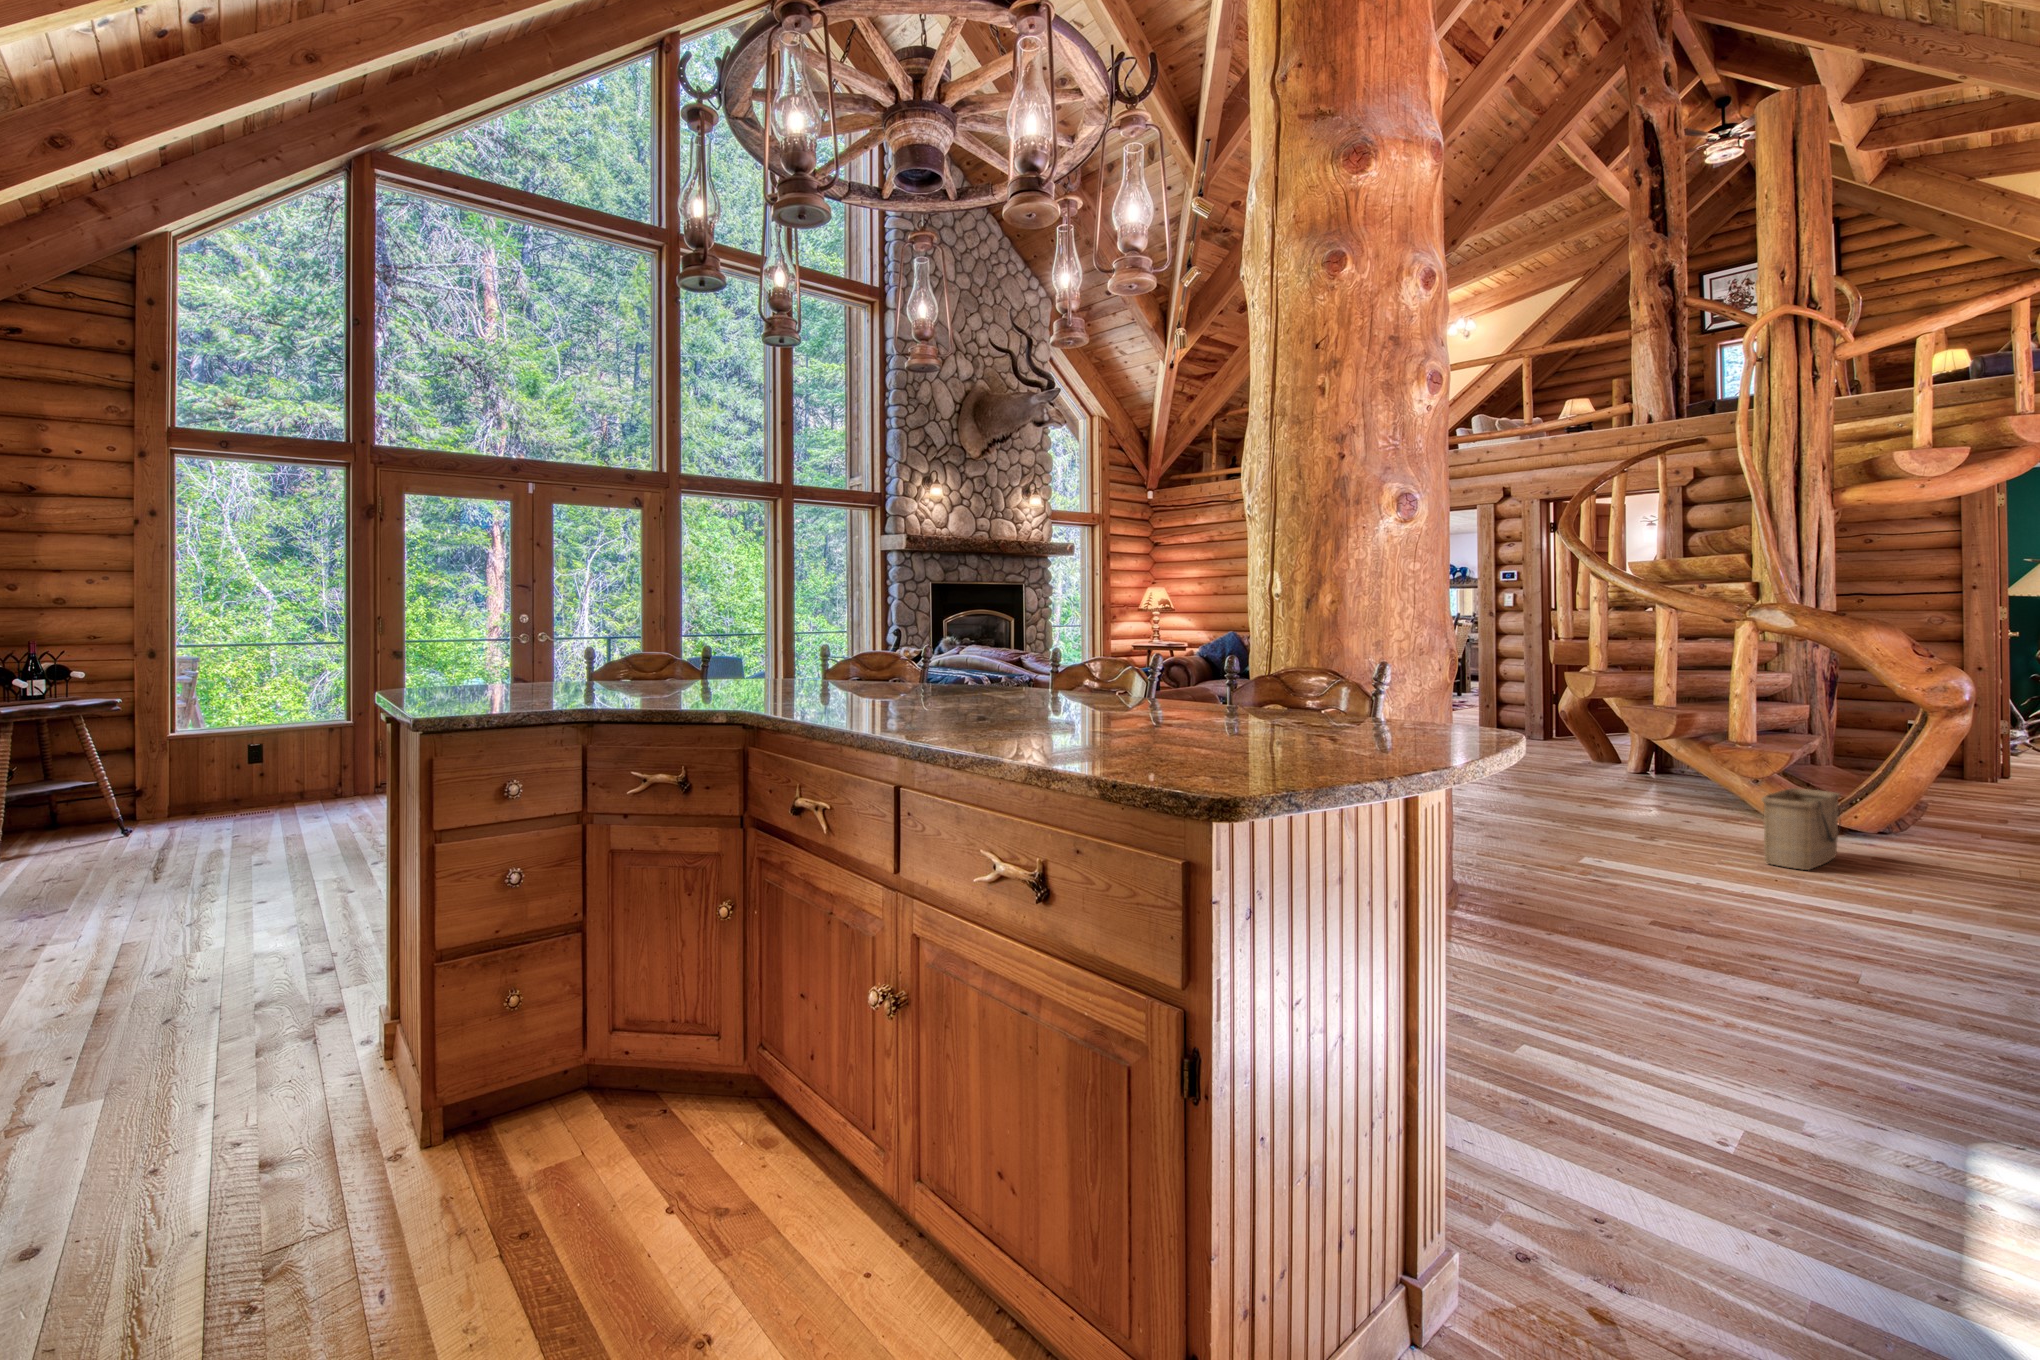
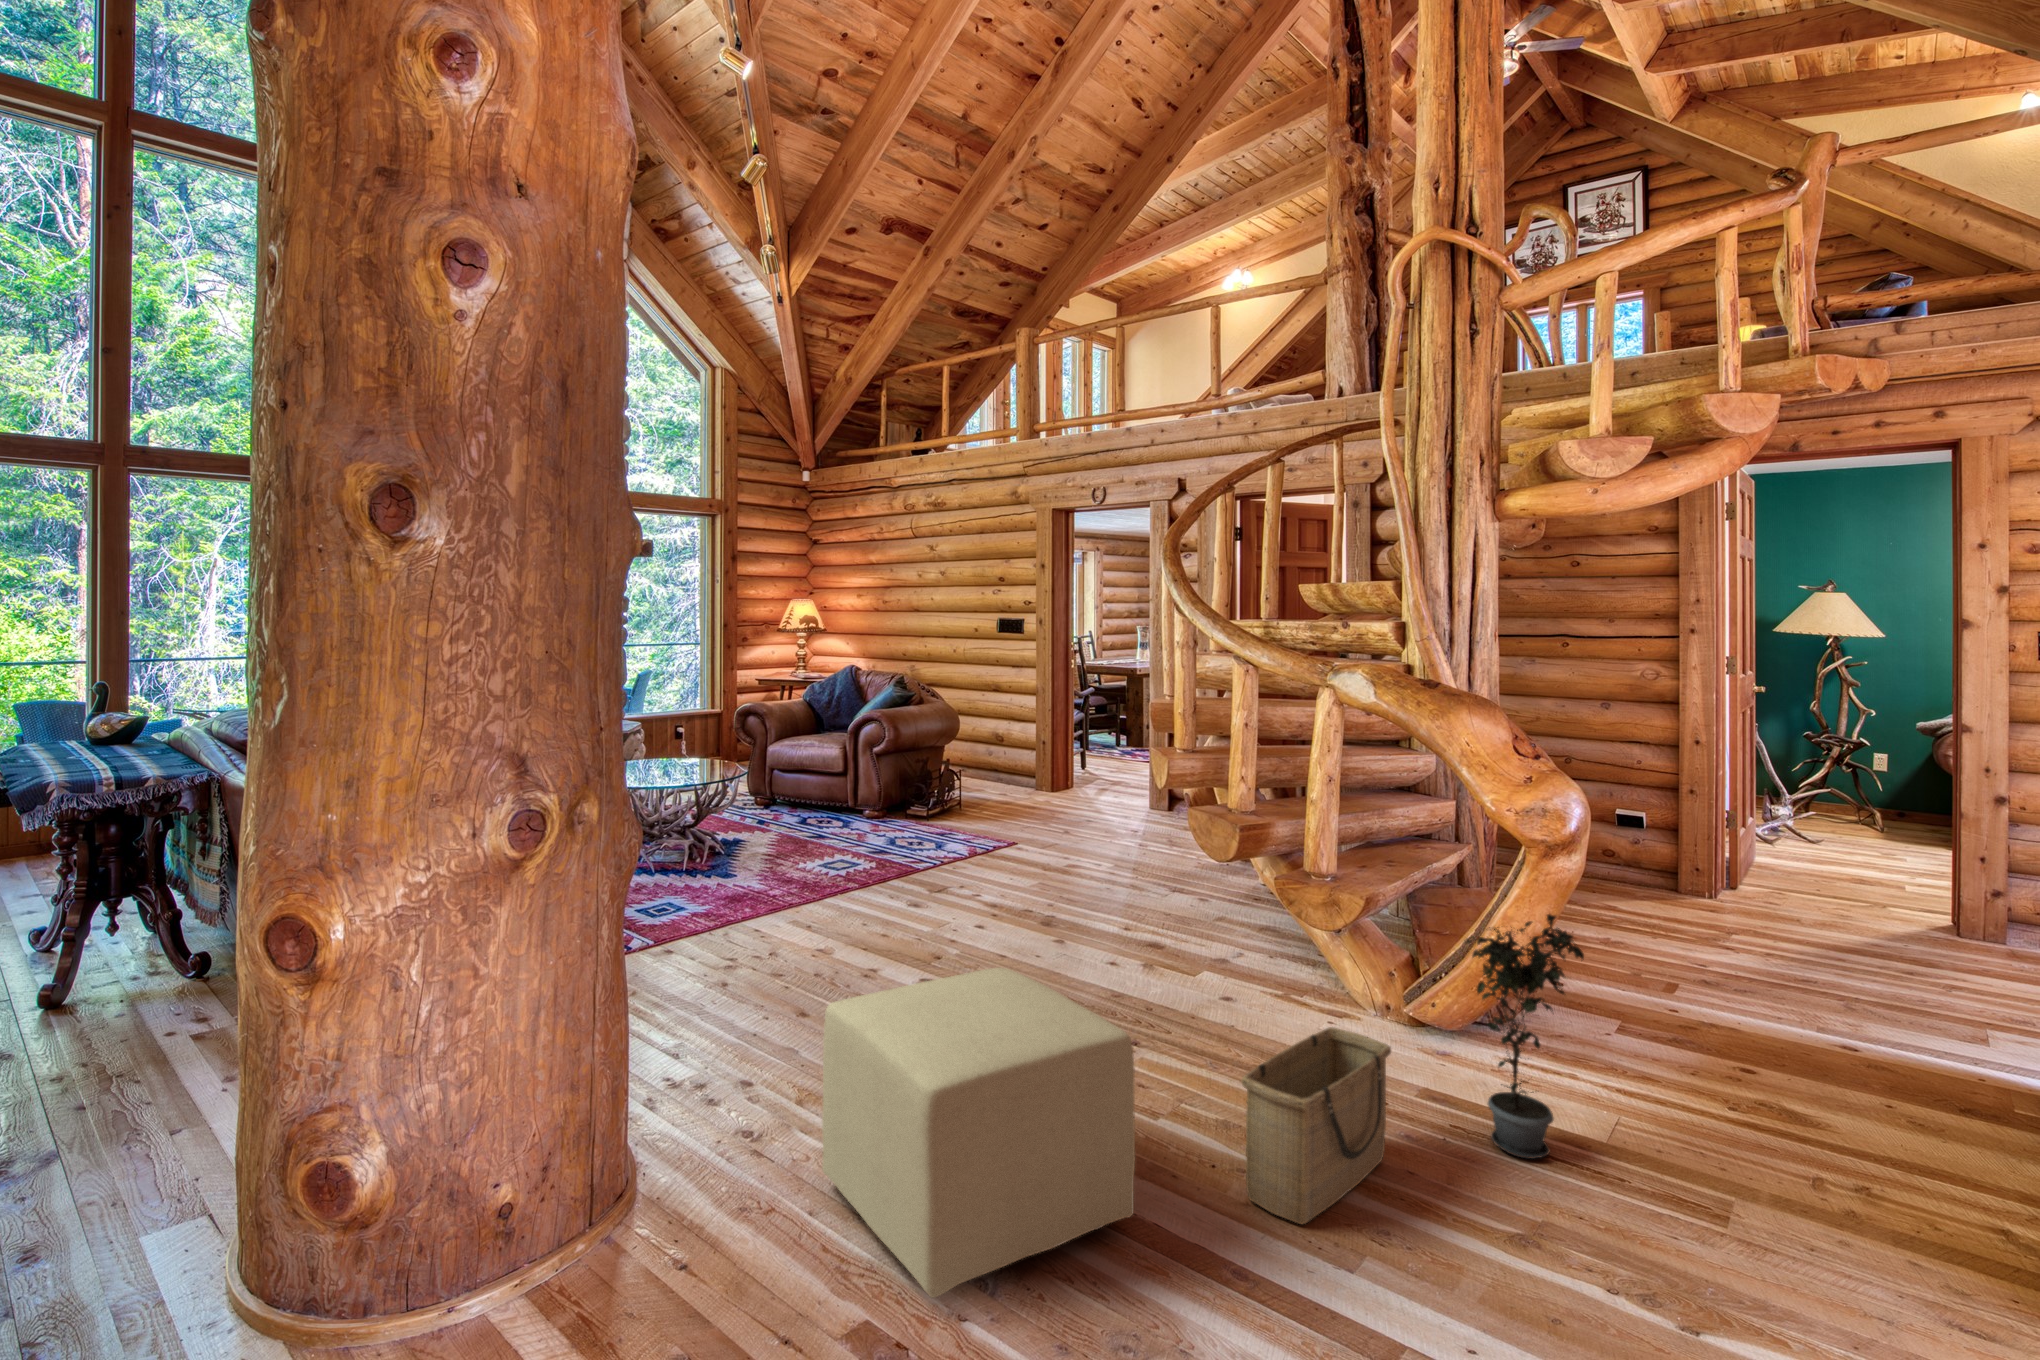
potted plant: none [1882,721,1967,860] -> present [1464,914,1584,1159]
ottoman: none [1514,751,1712,876] -> present [822,968,1135,1298]

